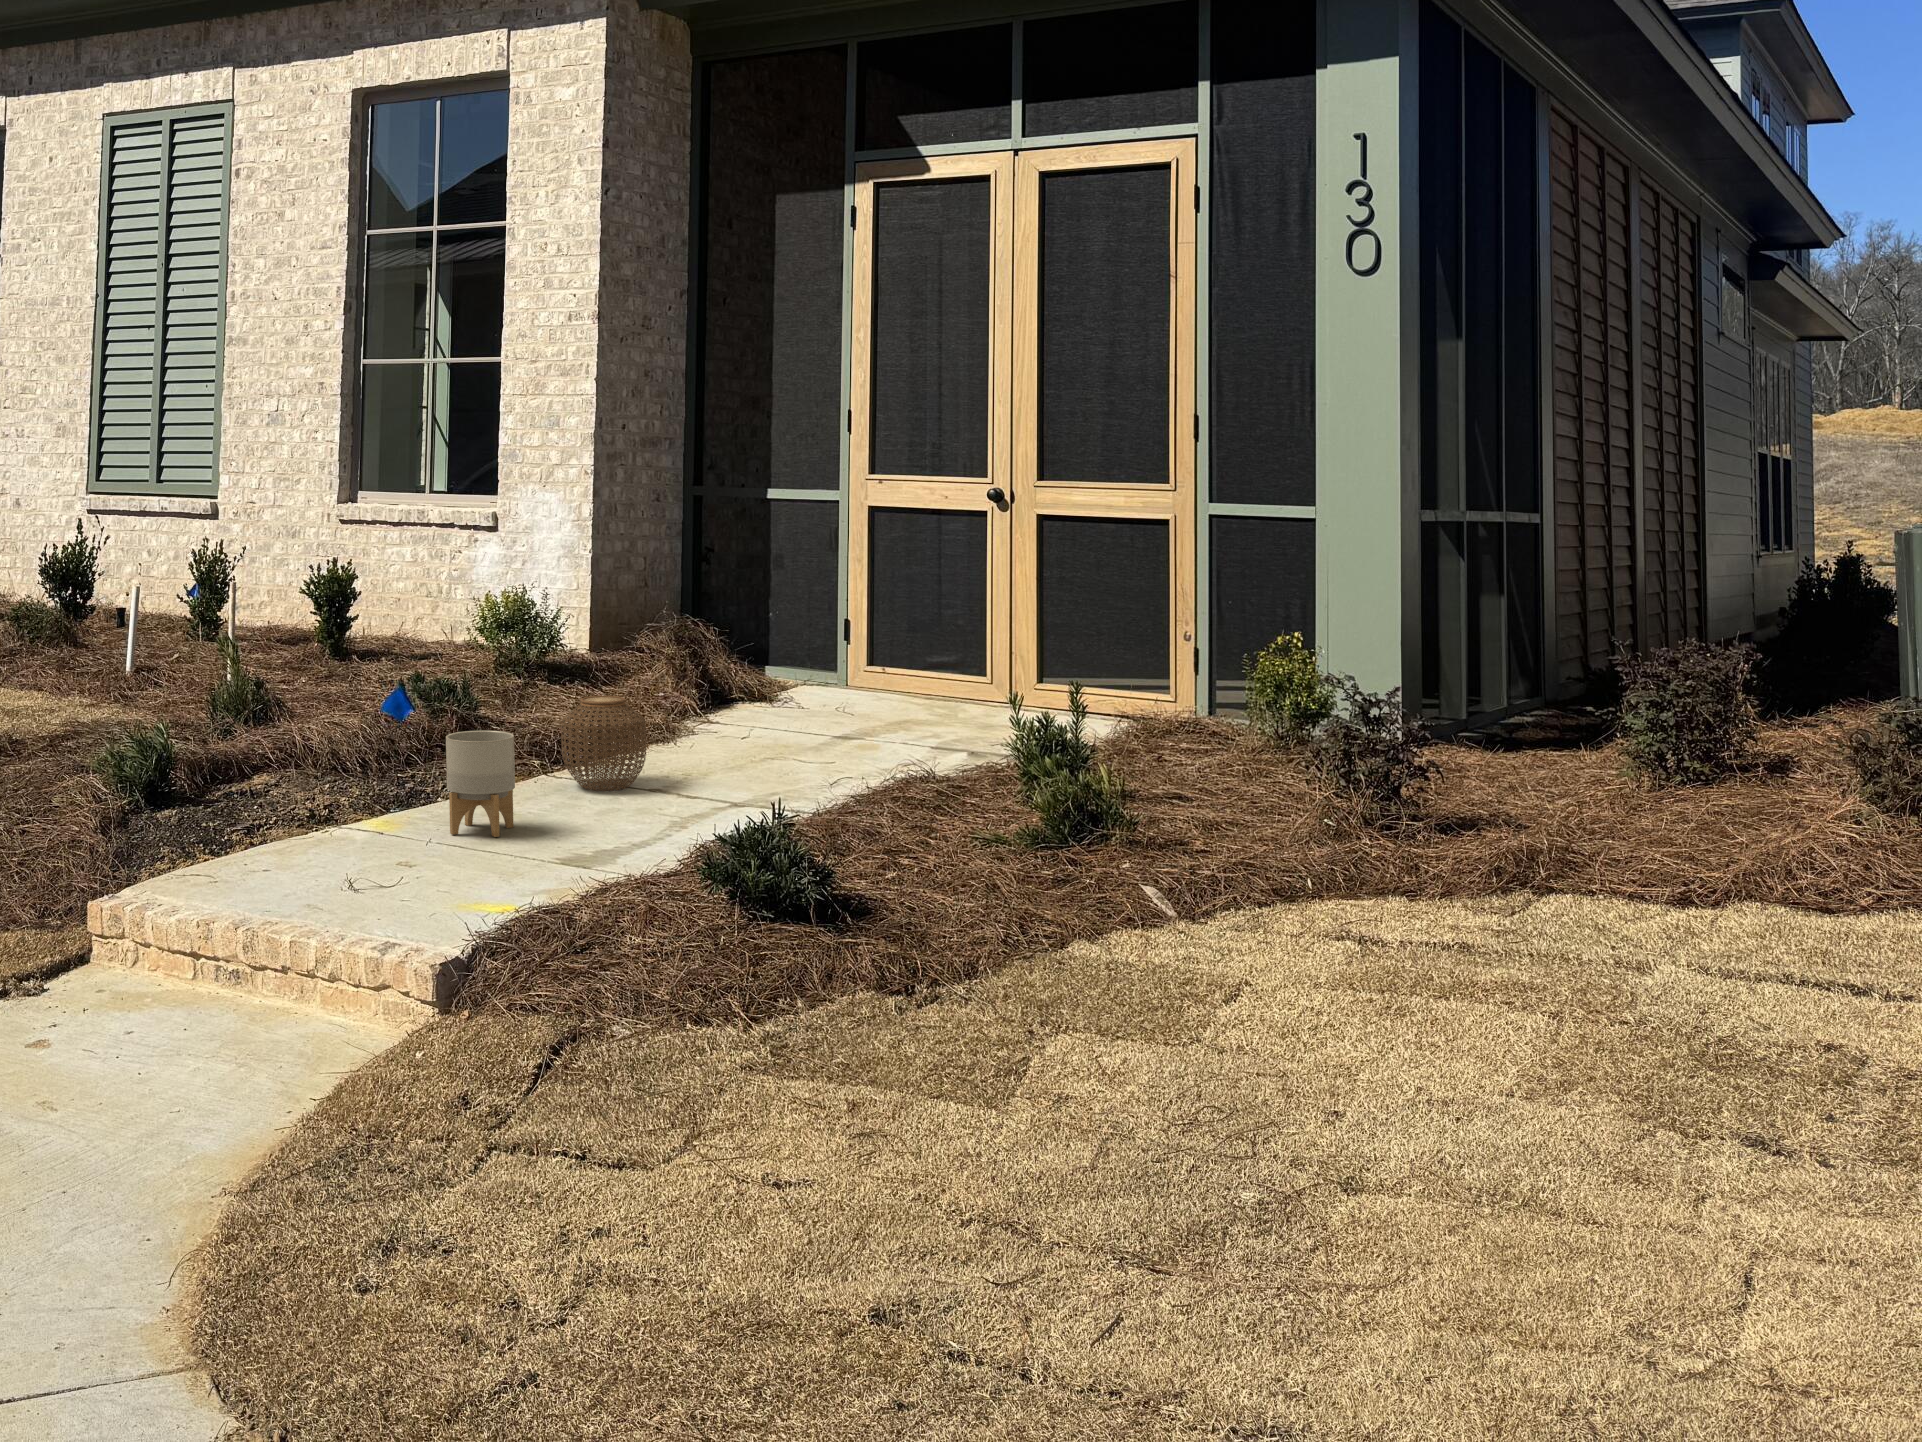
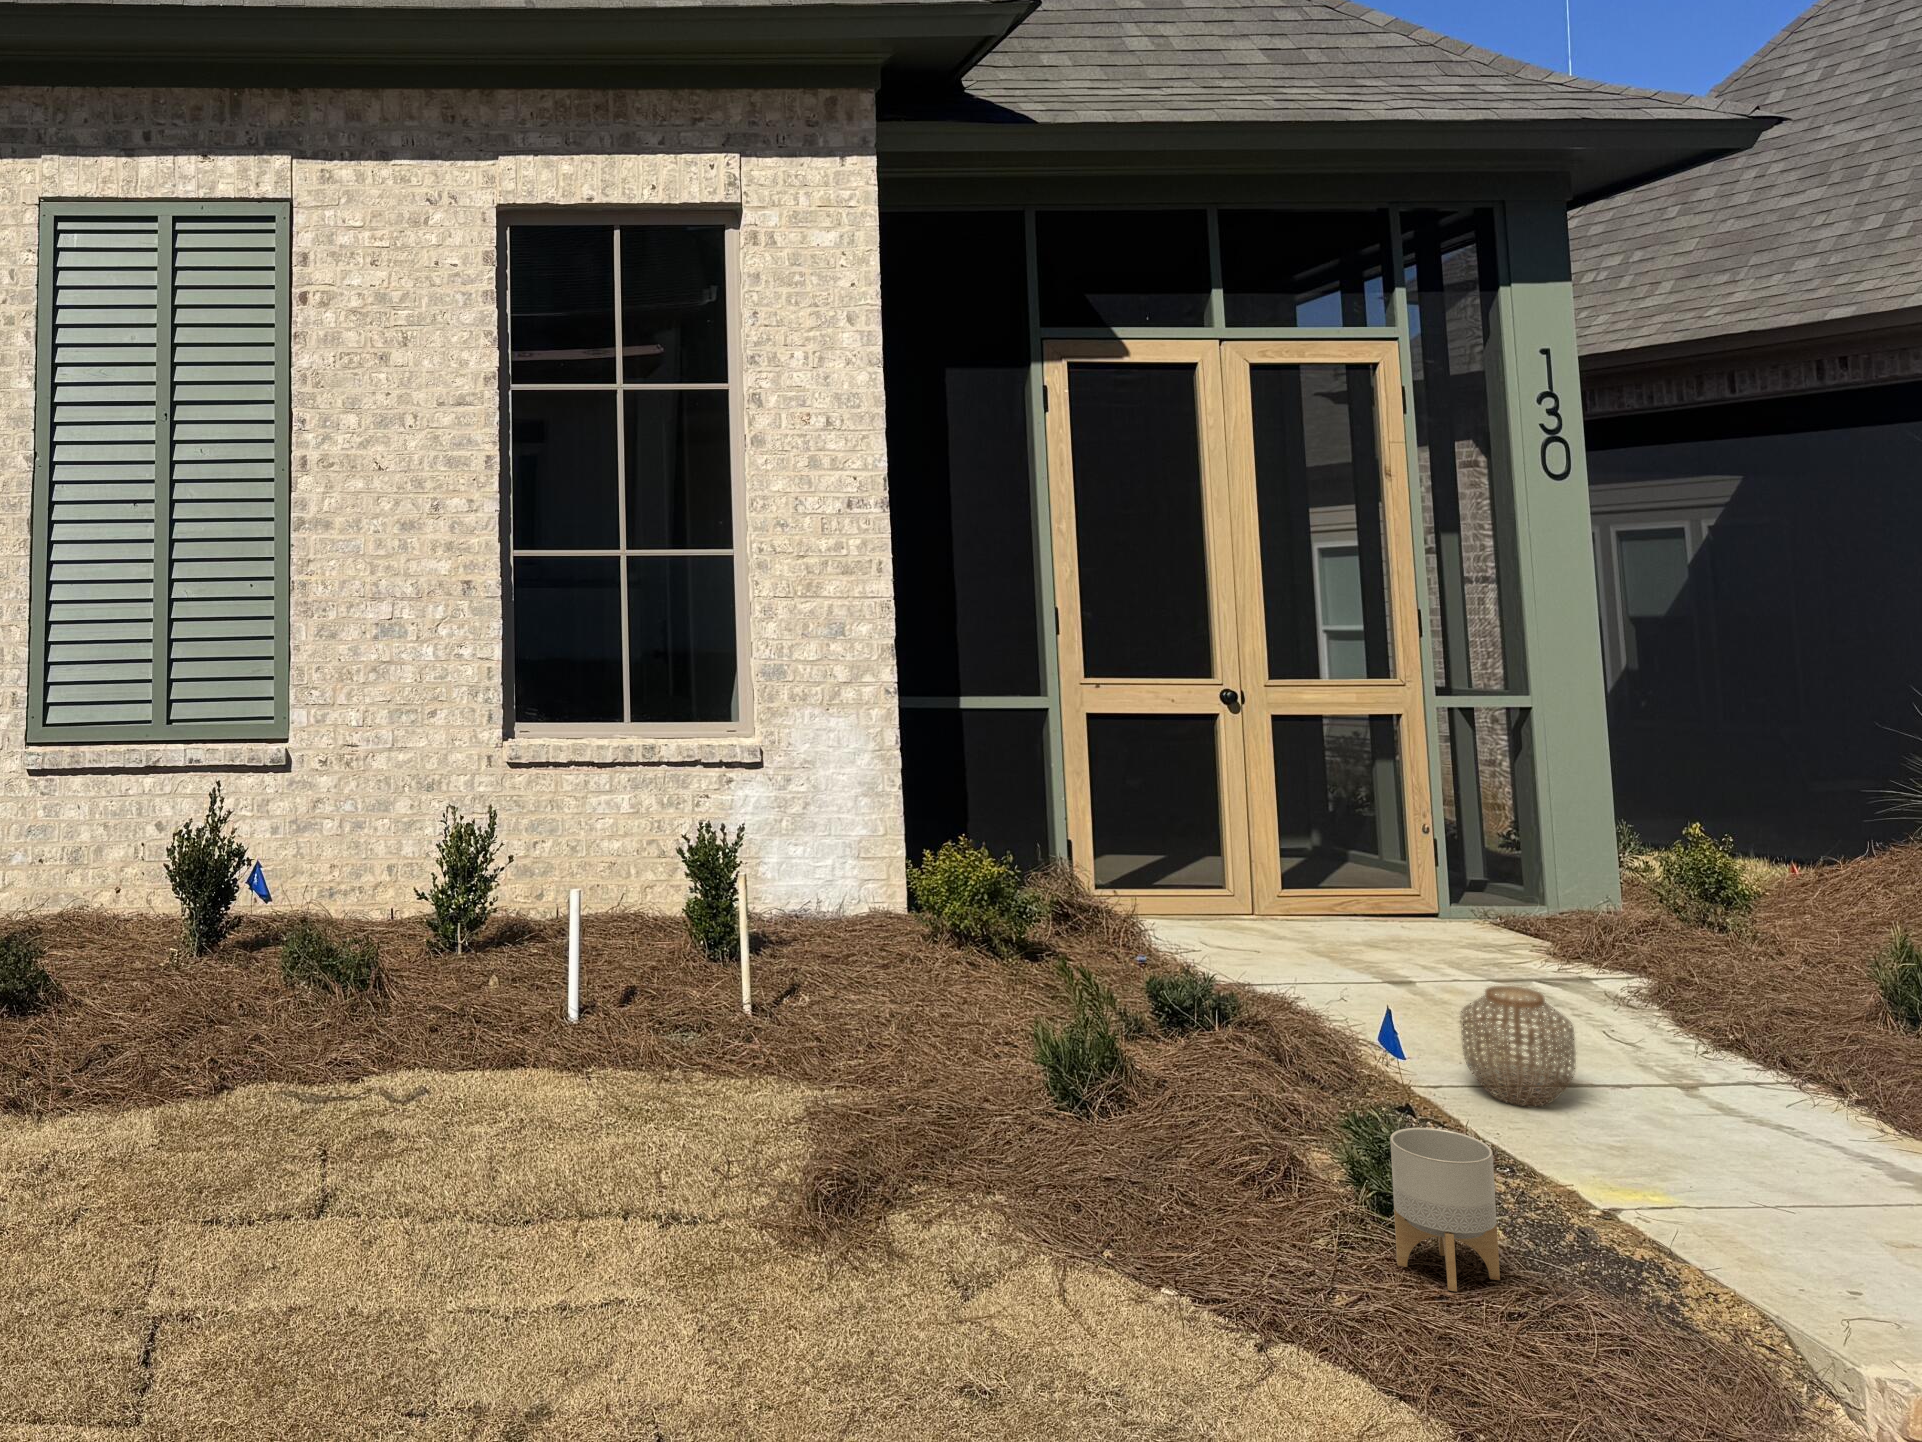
planter: present [446,731,515,837] -> present [1390,1128,1500,1292]

